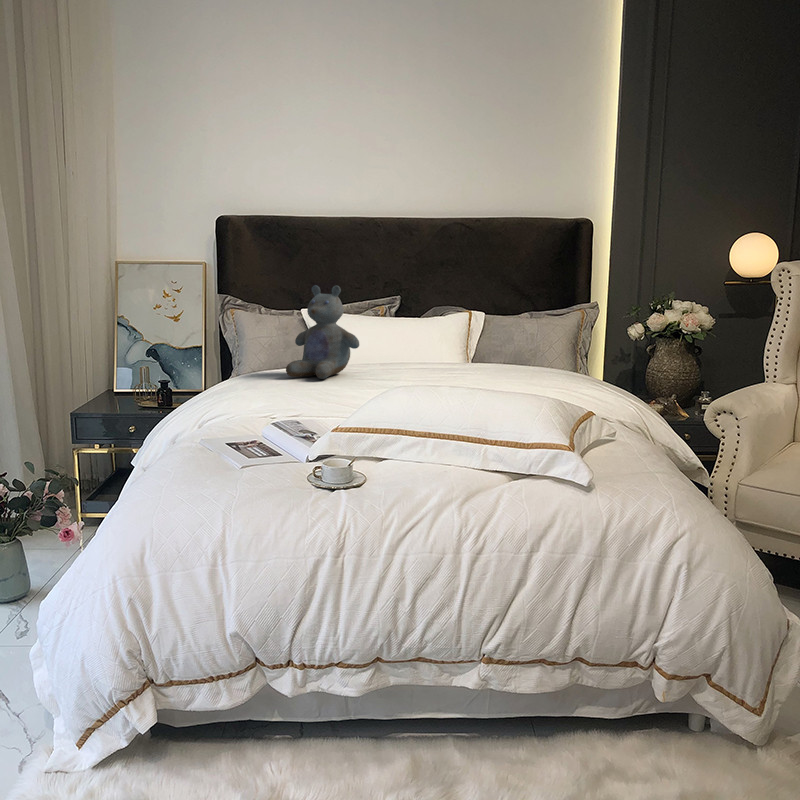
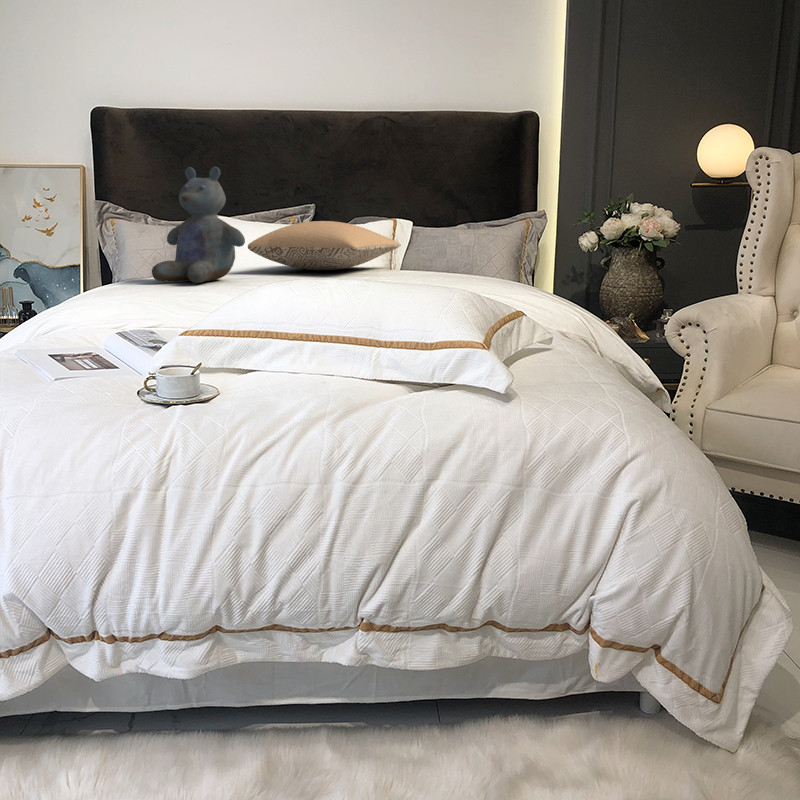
pillow: none [357,322,479,362] -> present [248,221,401,270]

